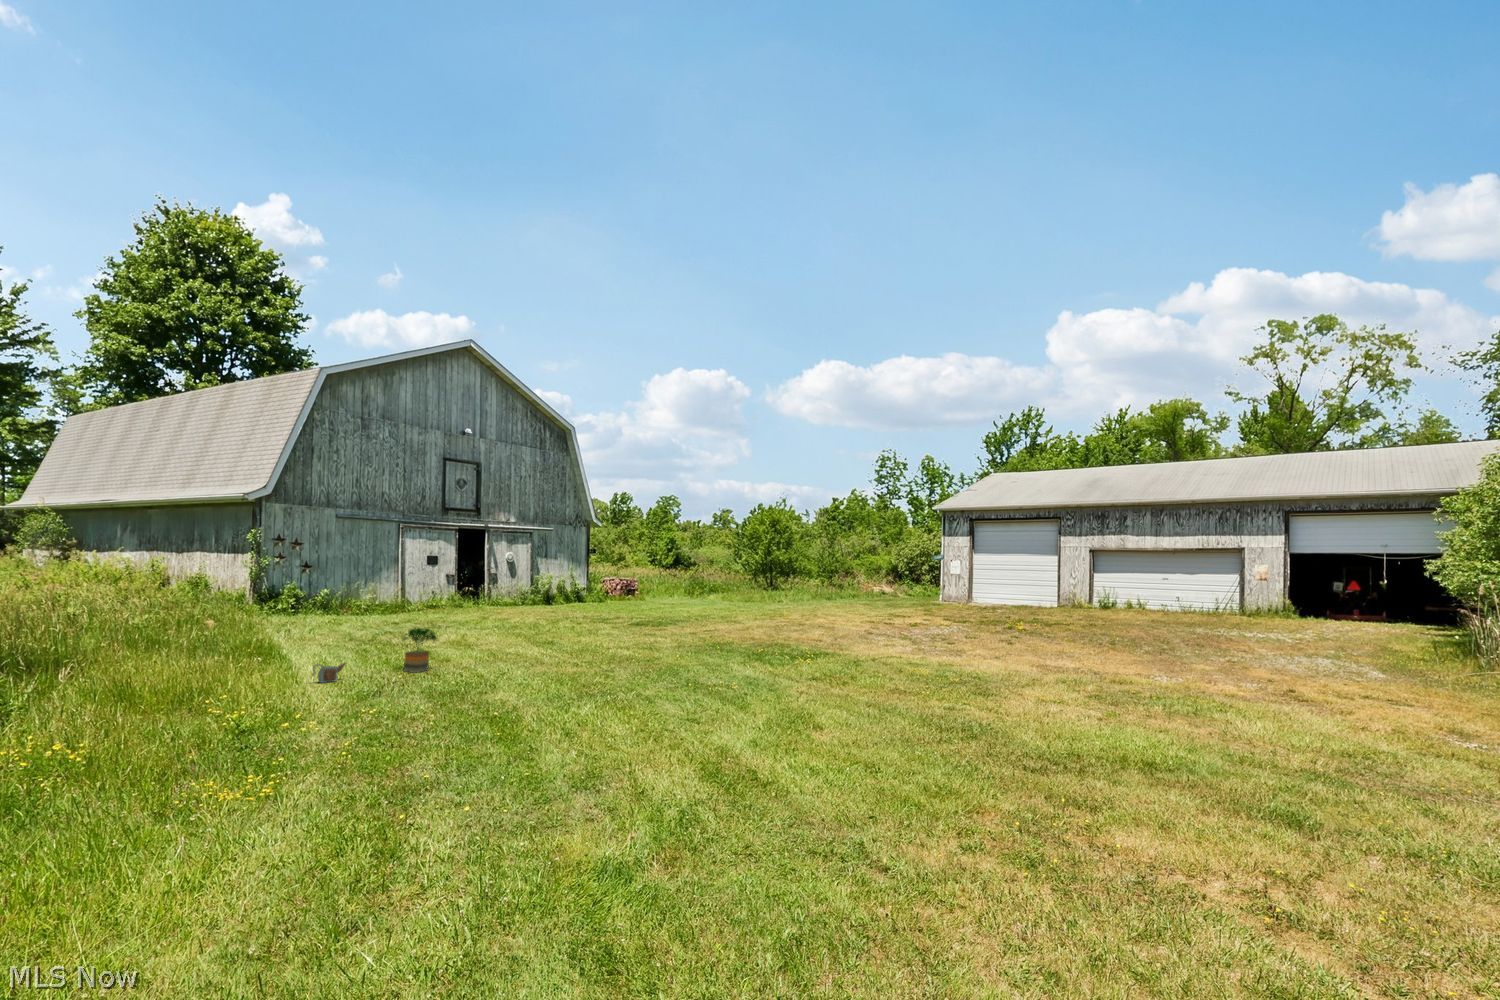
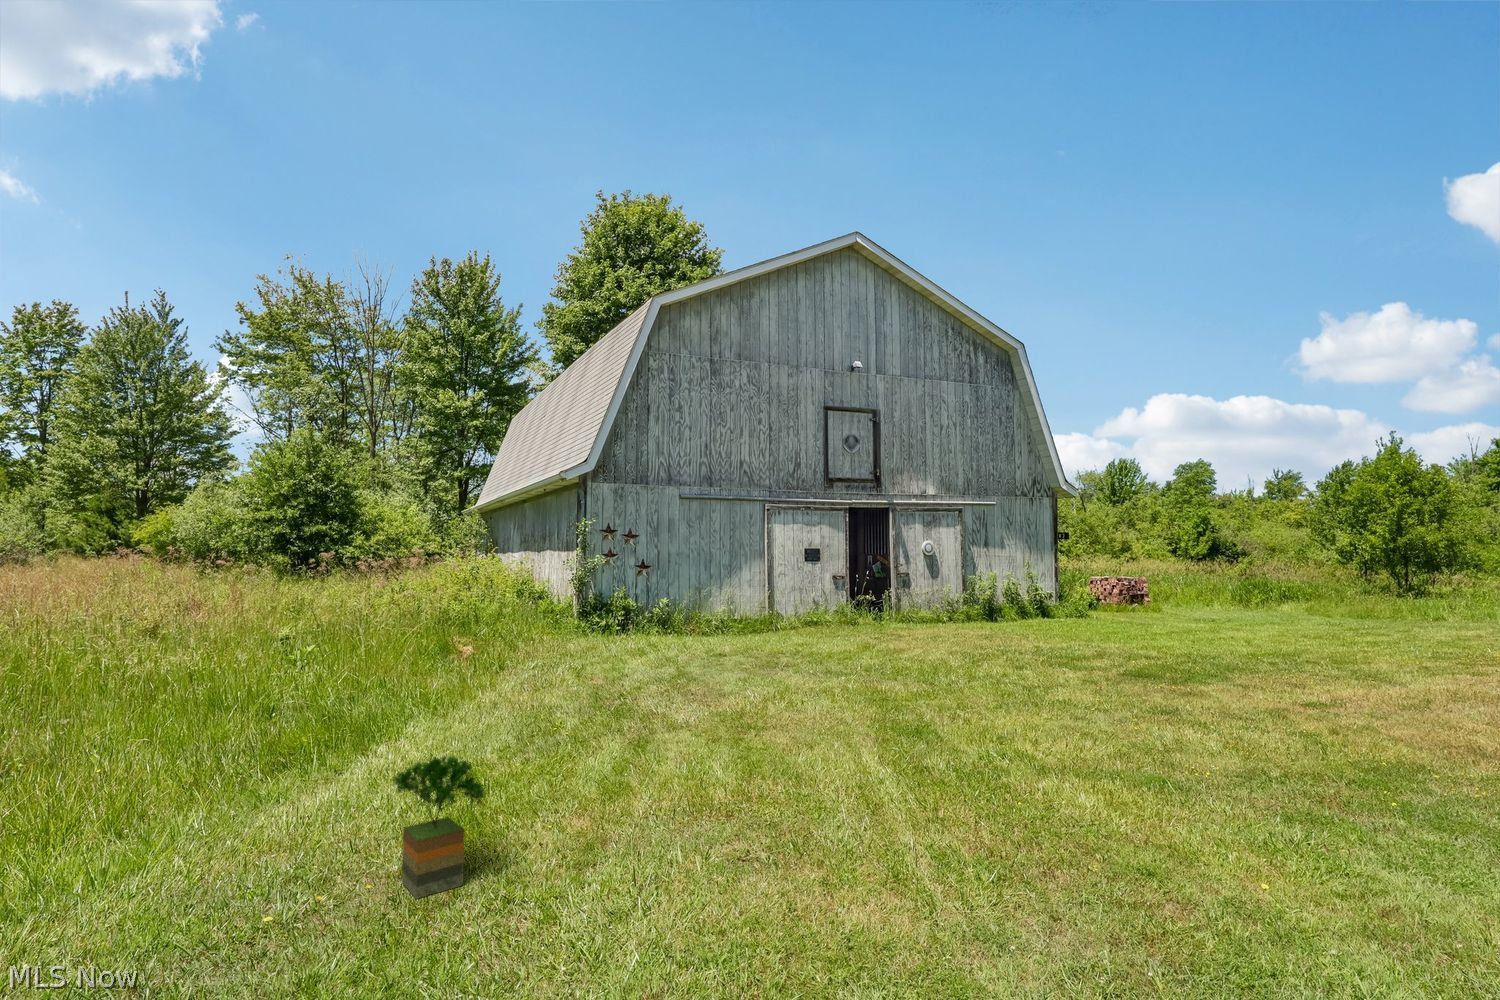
watering can: present [313,663,346,683] -> none [85,863,206,931]

